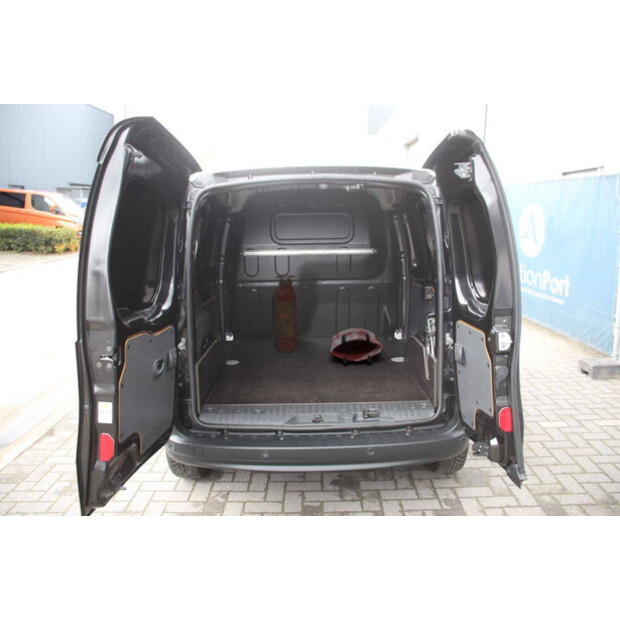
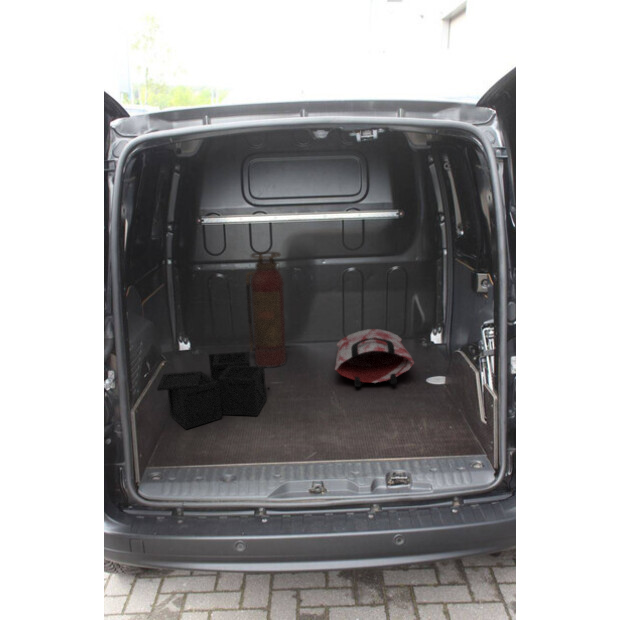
storage bin: none [212,339,286,386] -> present [157,352,269,429]

